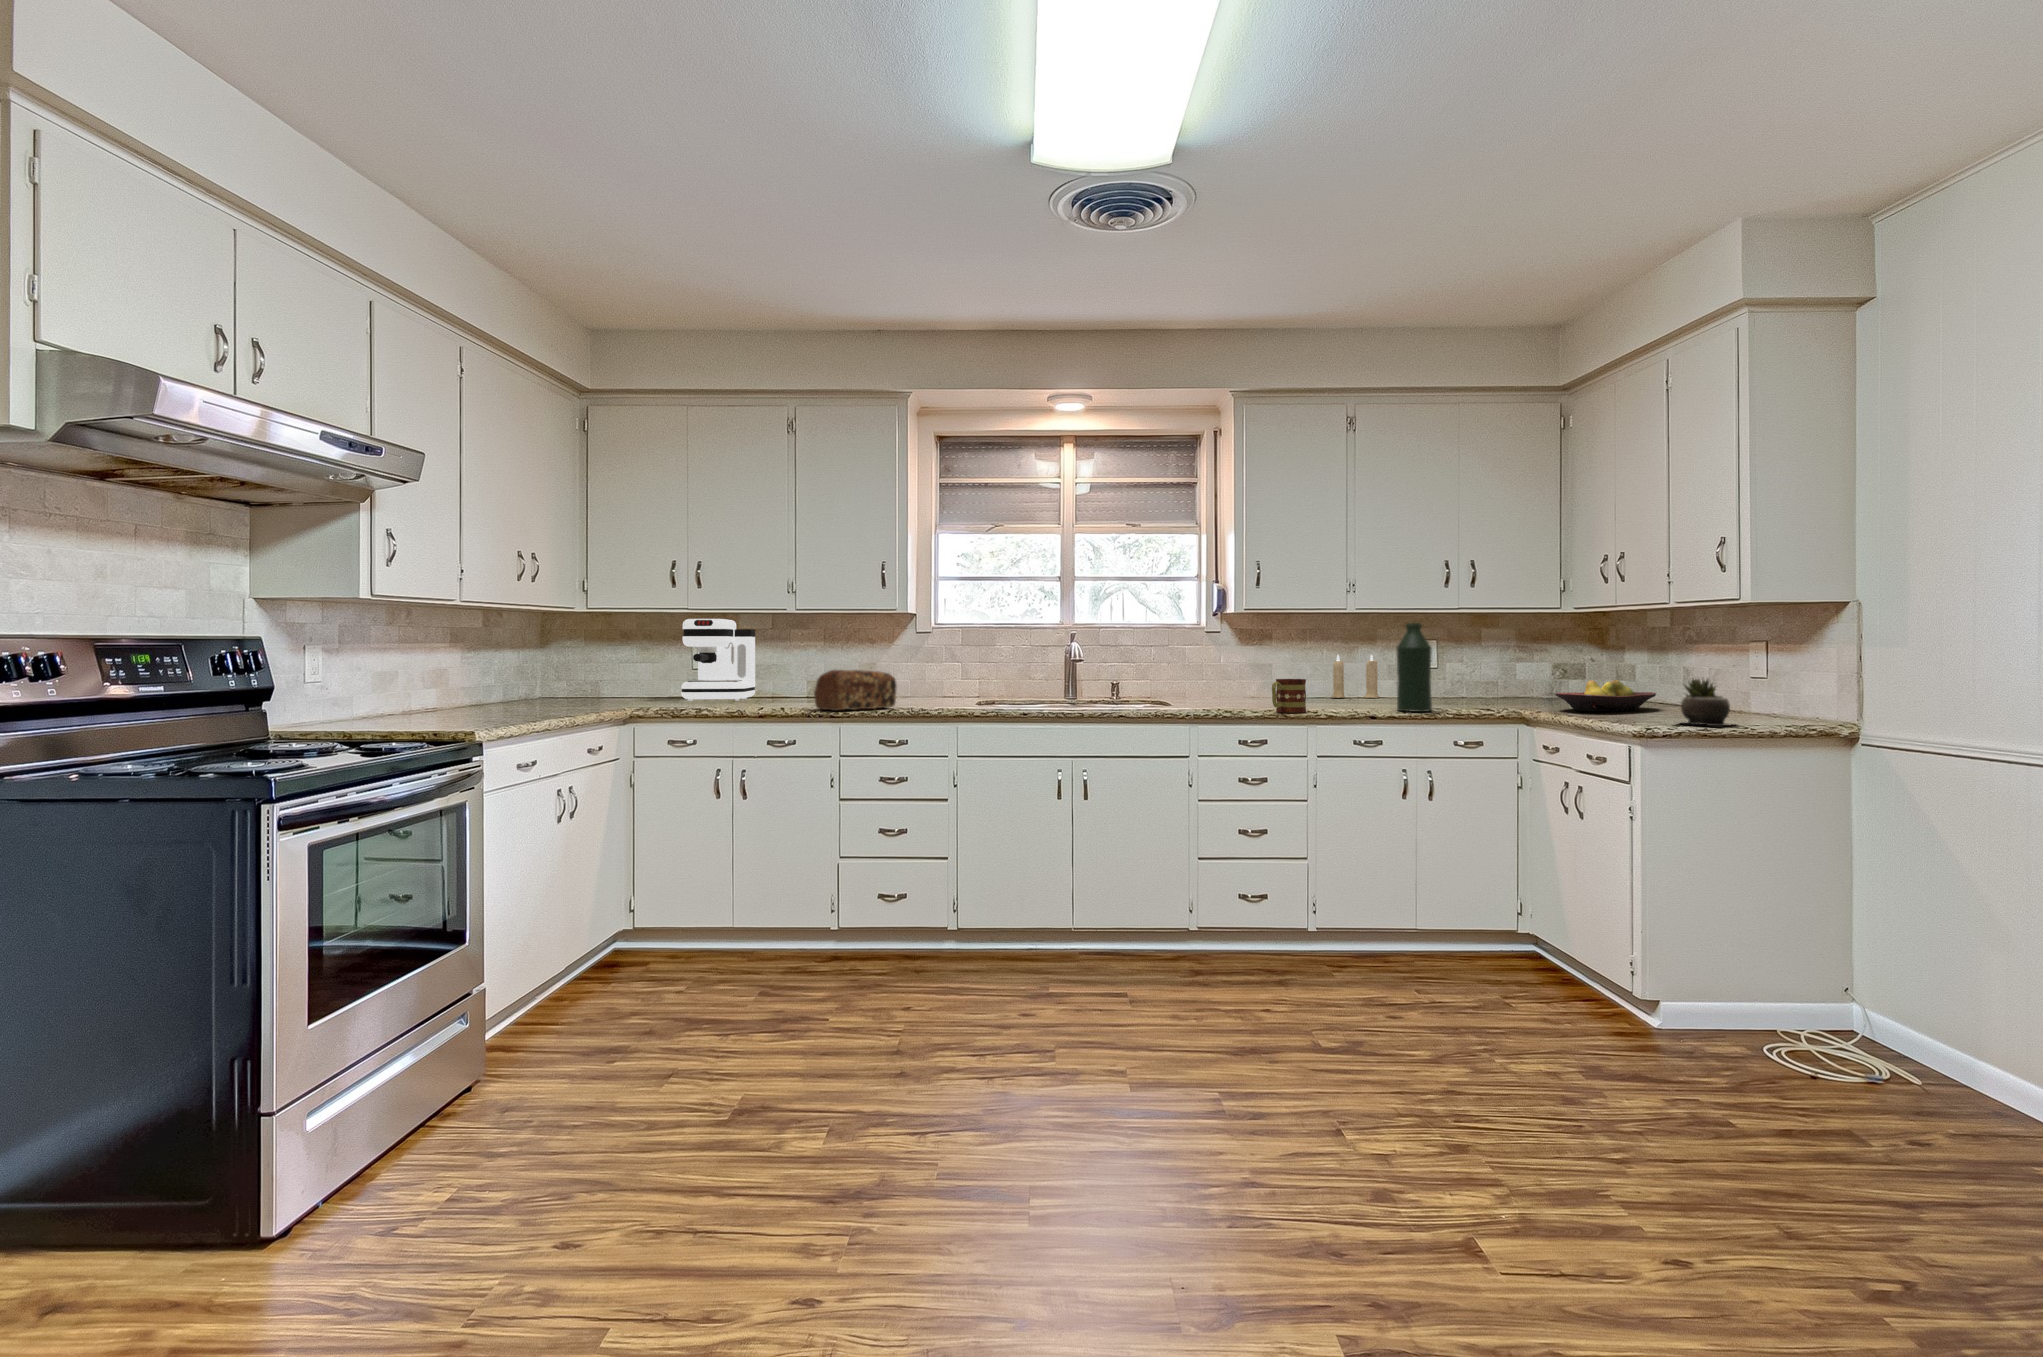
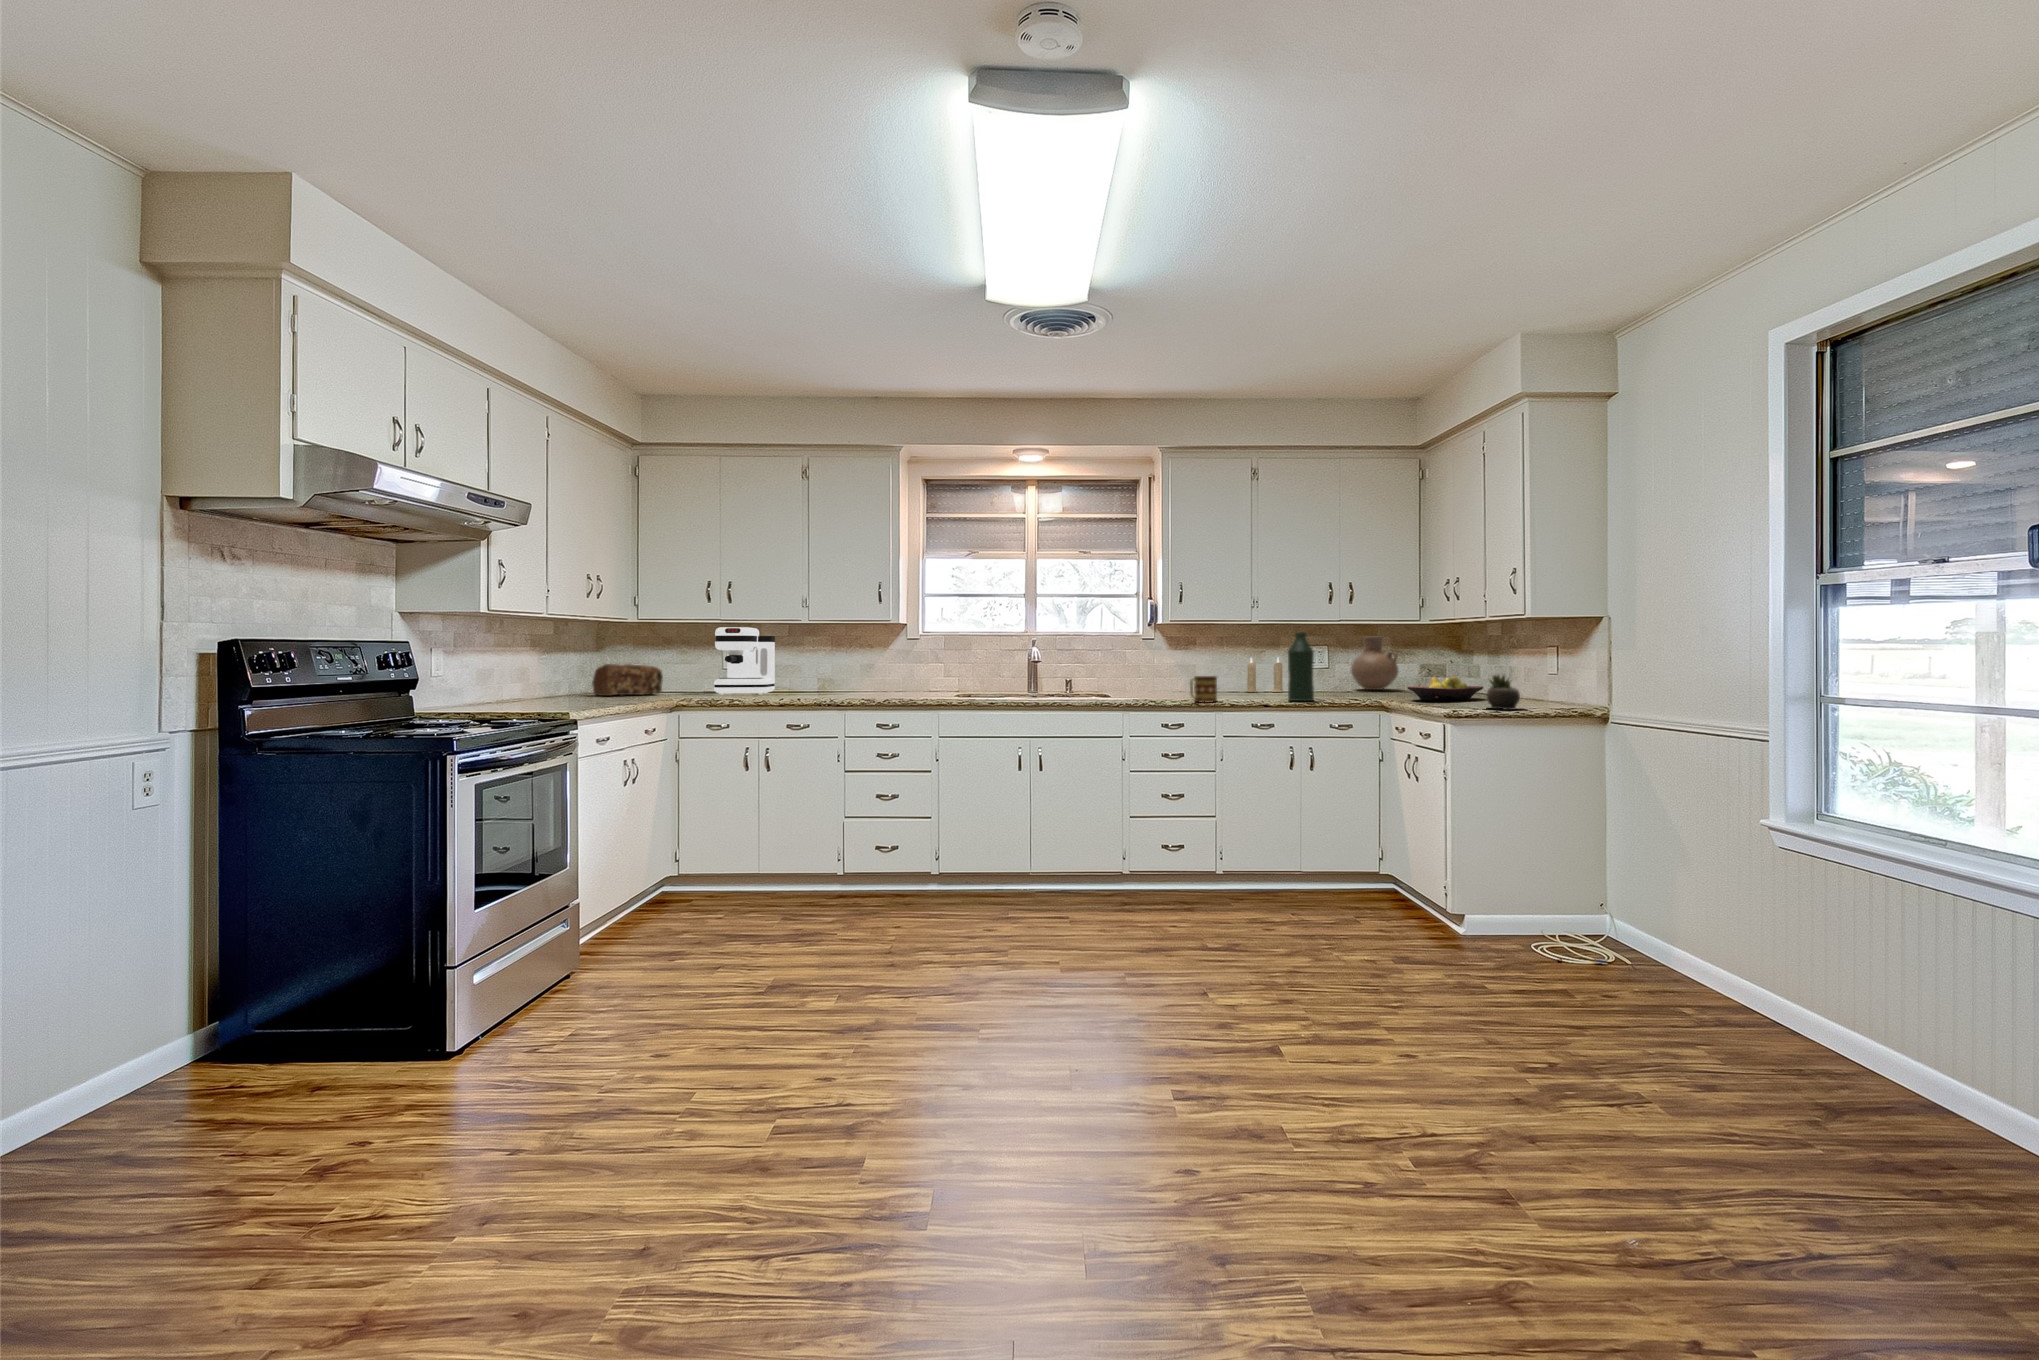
vase: none [1460,629,1525,695] -> present [1351,637,1398,690]
bread loaf: present [814,670,897,711] -> present [592,664,663,696]

